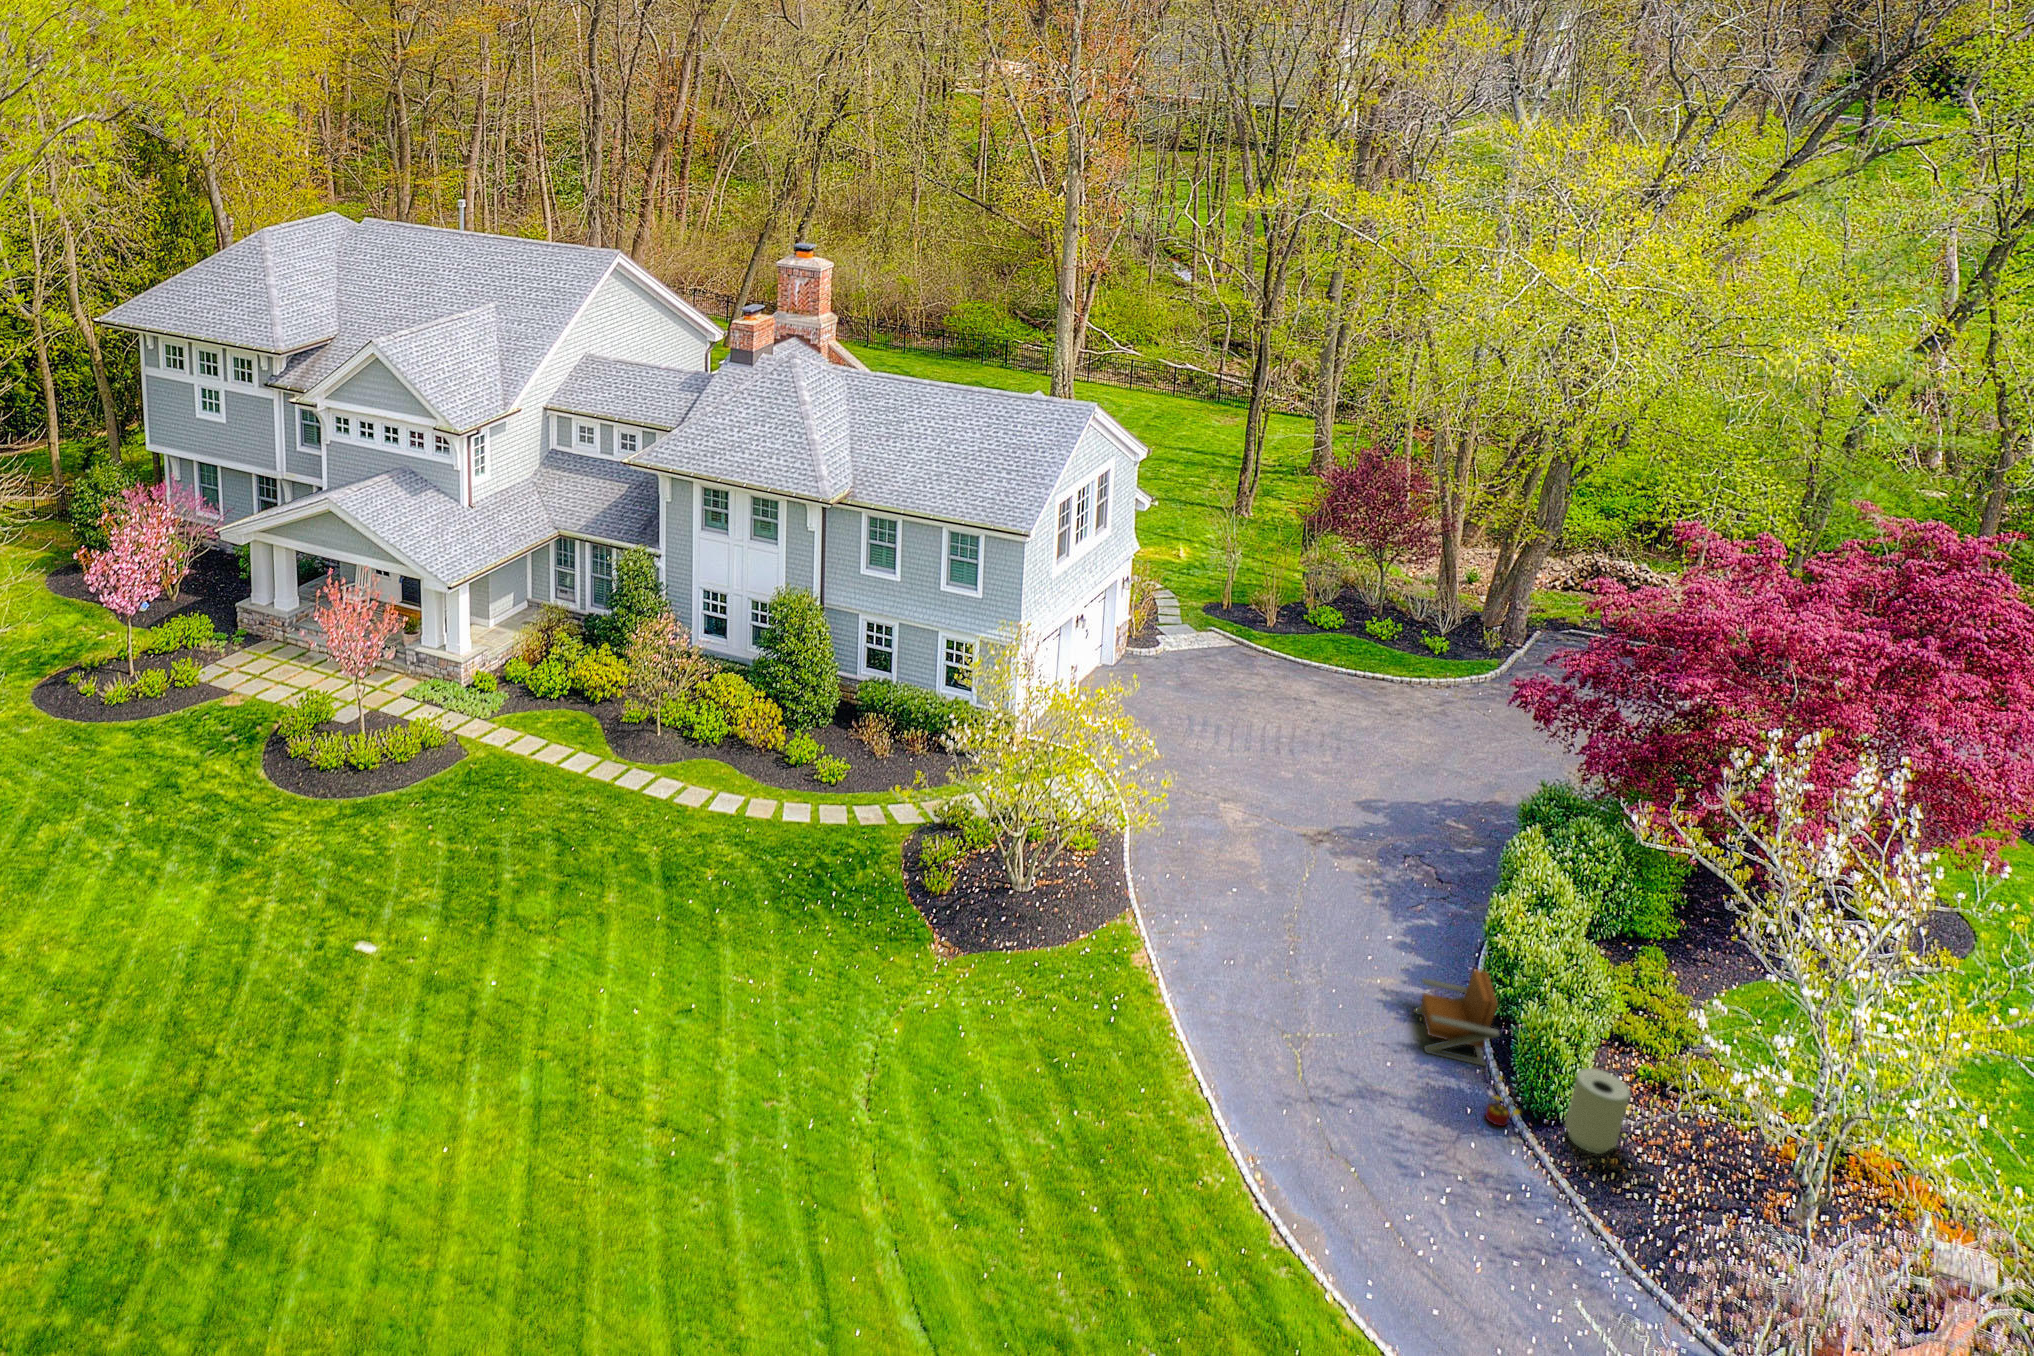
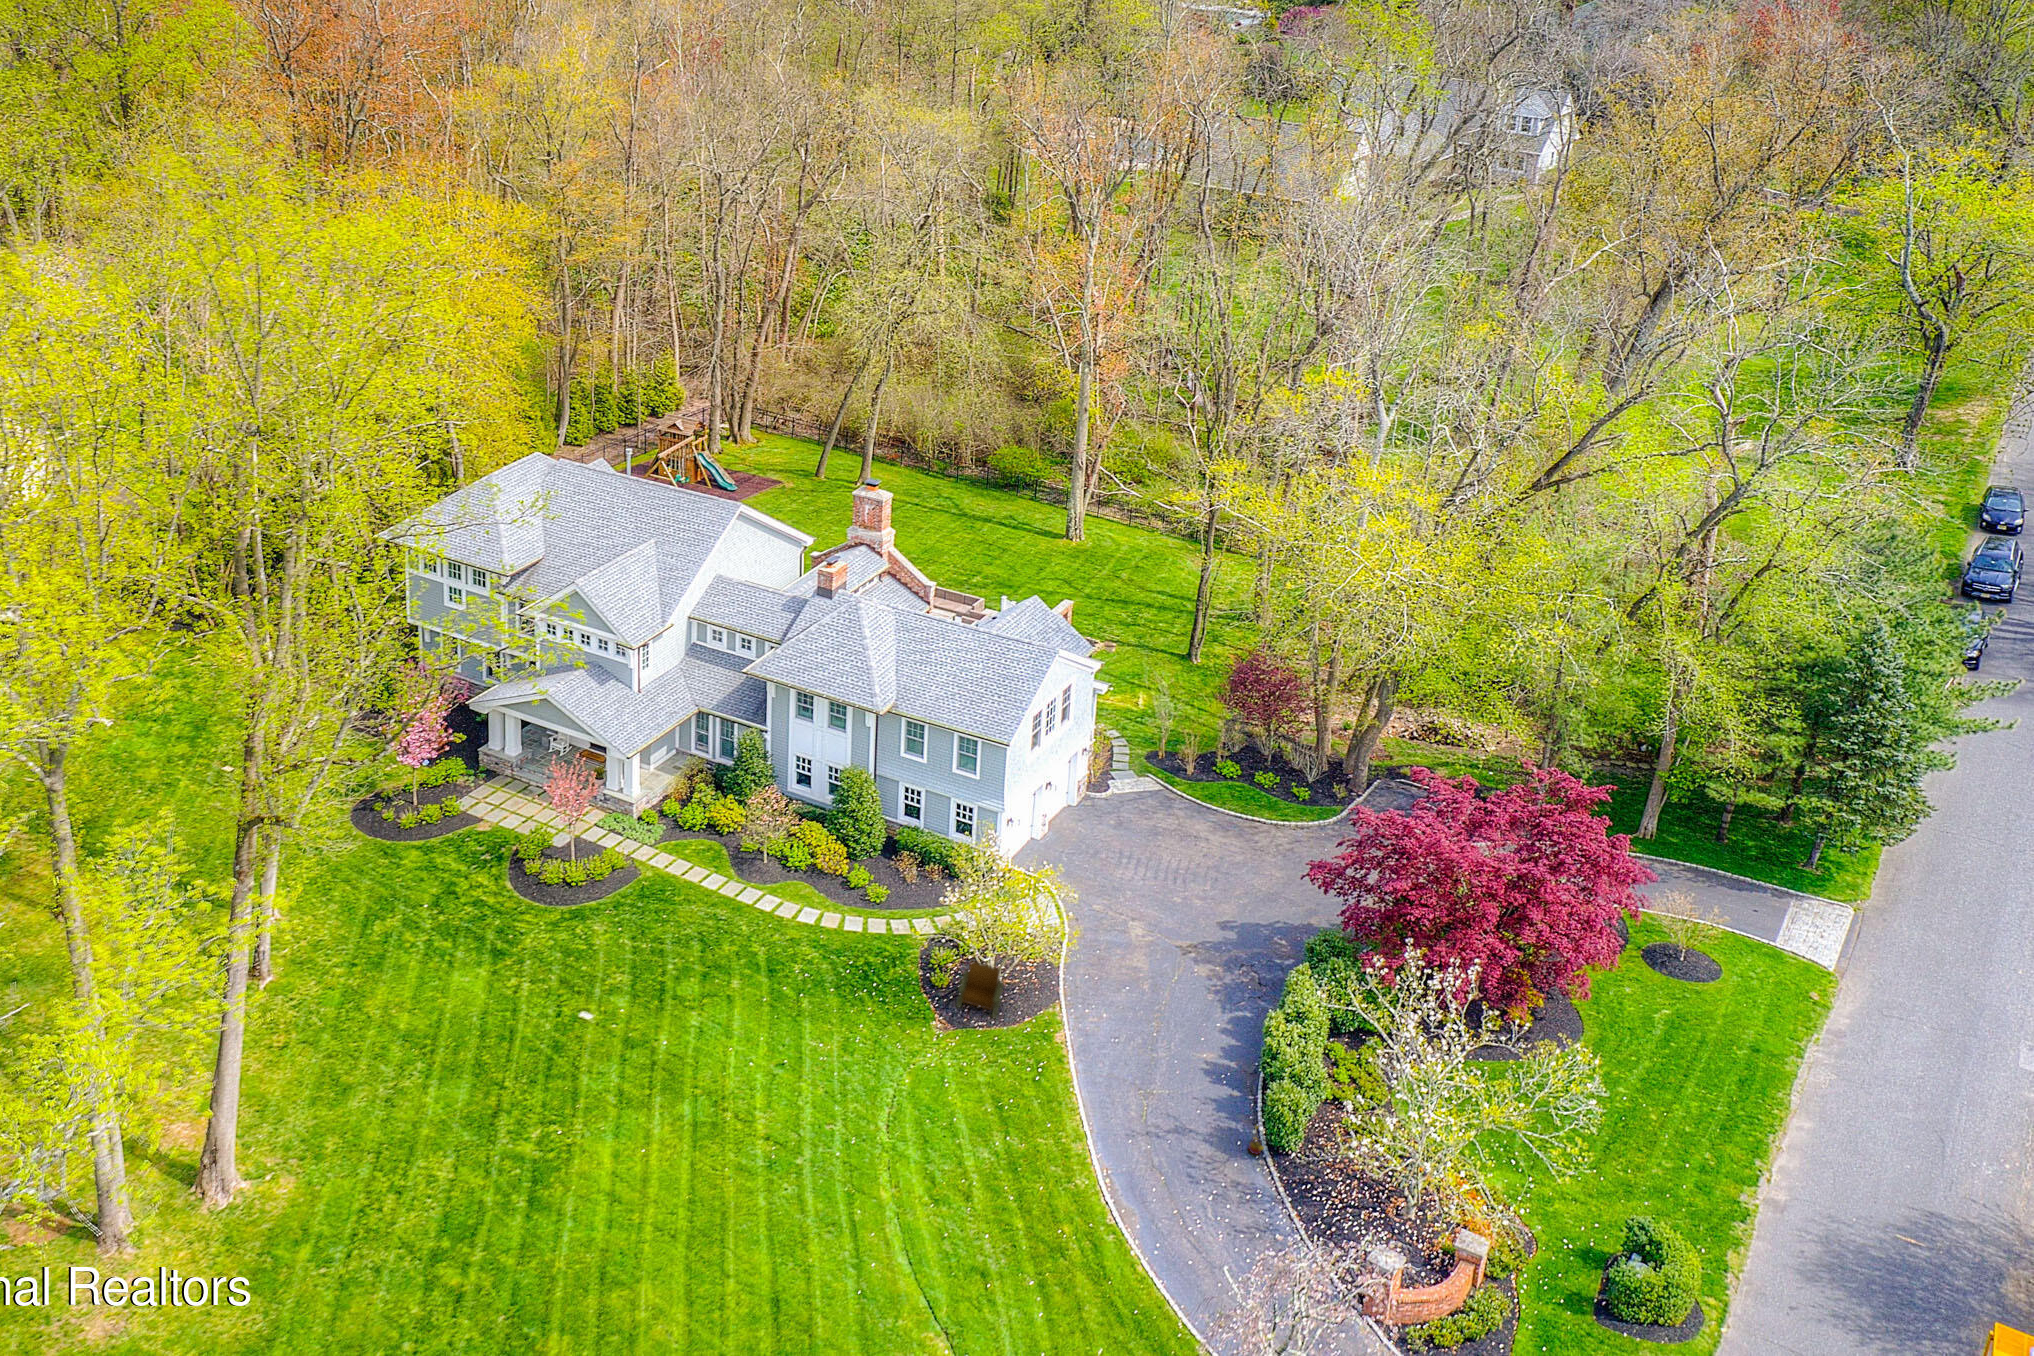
lounge chair: present [1415,969,1499,1066] -> present [956,961,1004,1018]
trash can: present [1565,1068,1630,1154] -> none [1290,1125,1324,1174]

